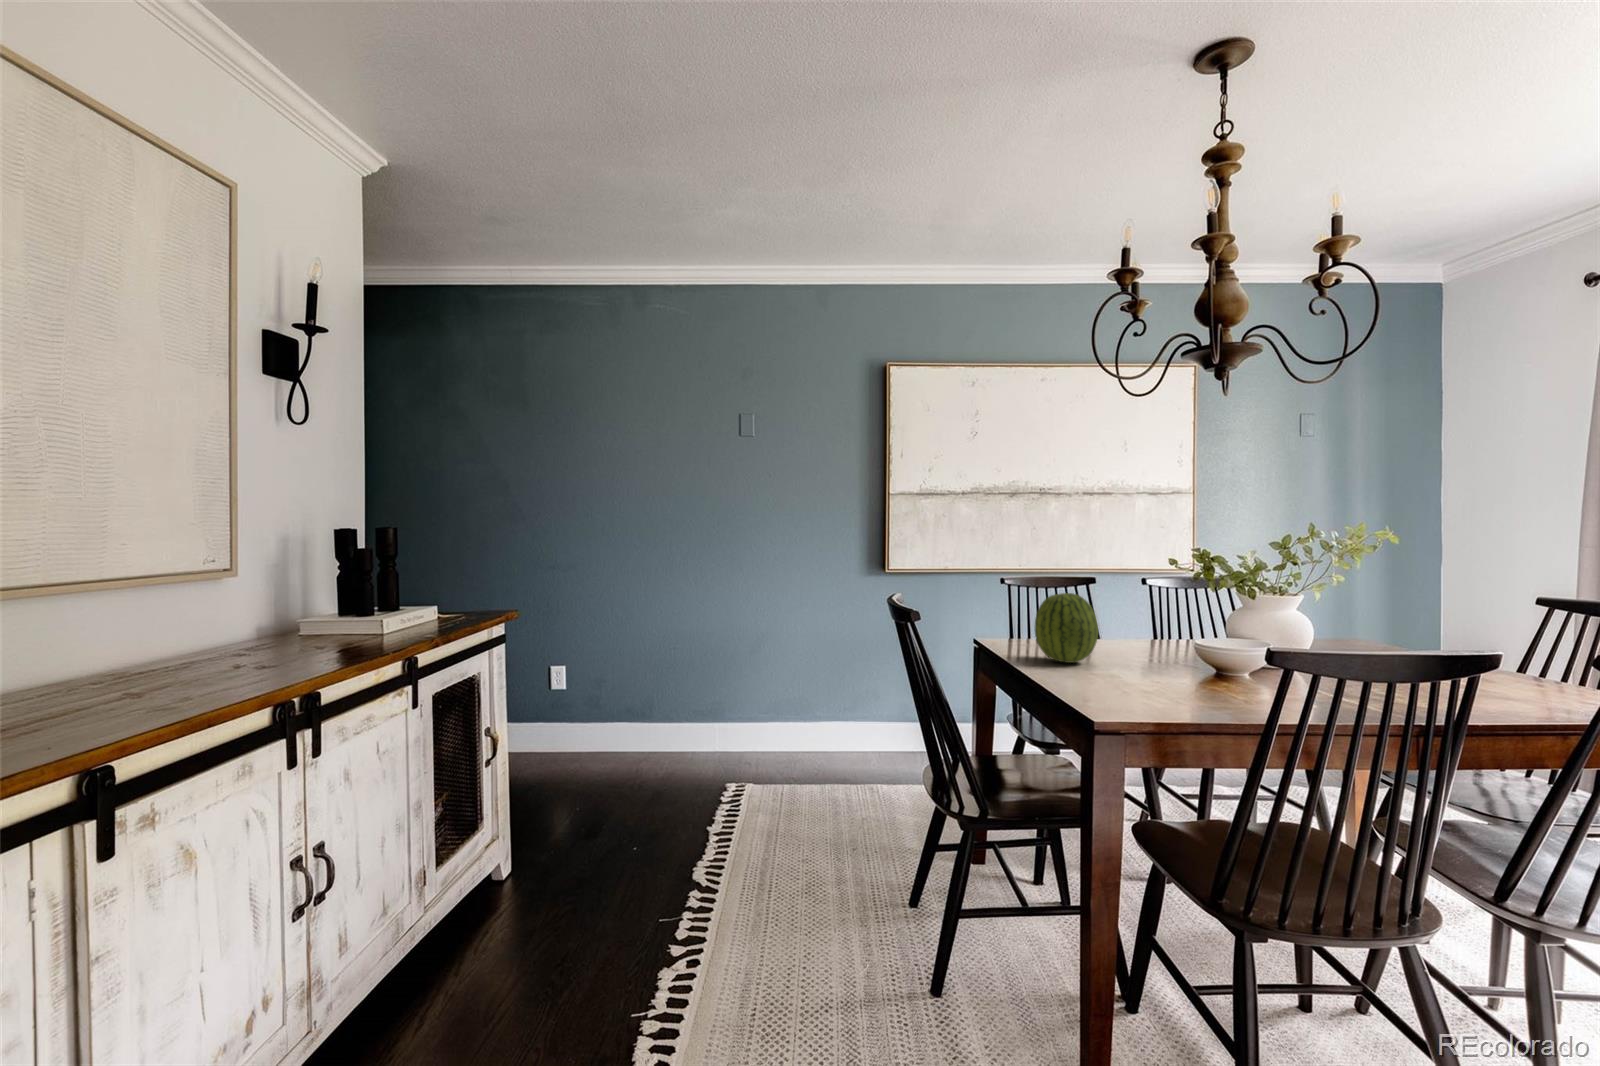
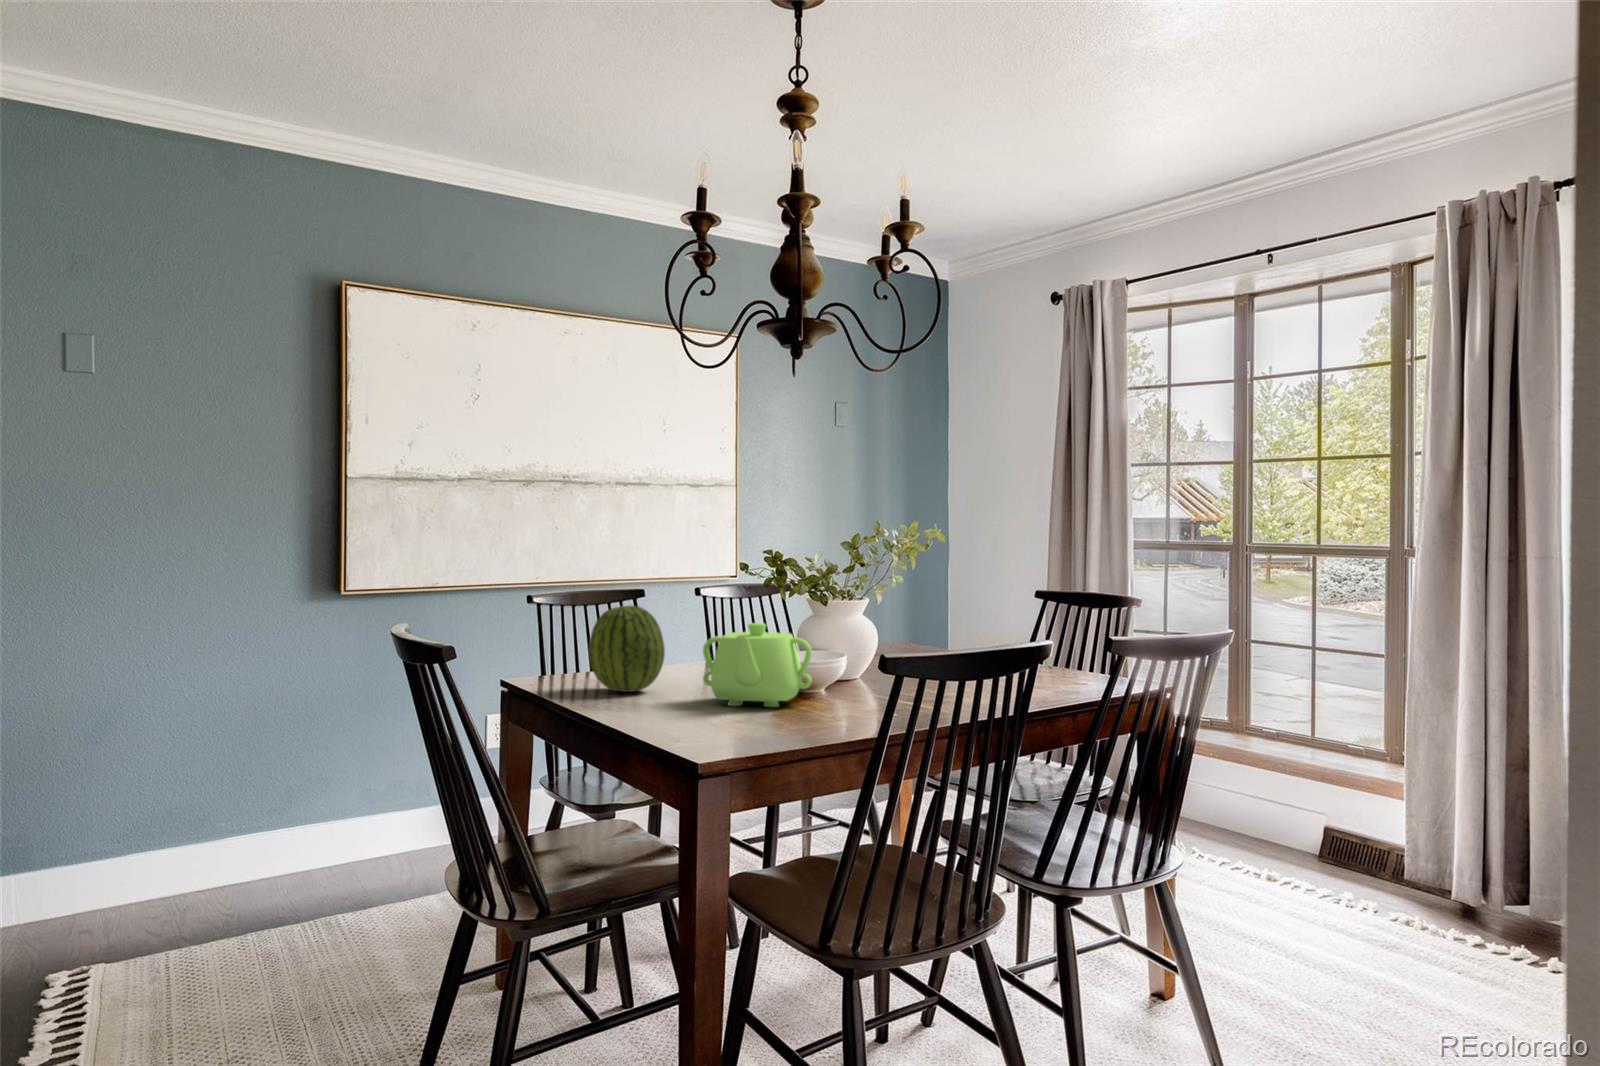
teapot: none [1128,613,1232,688] -> present [703,623,812,707]

